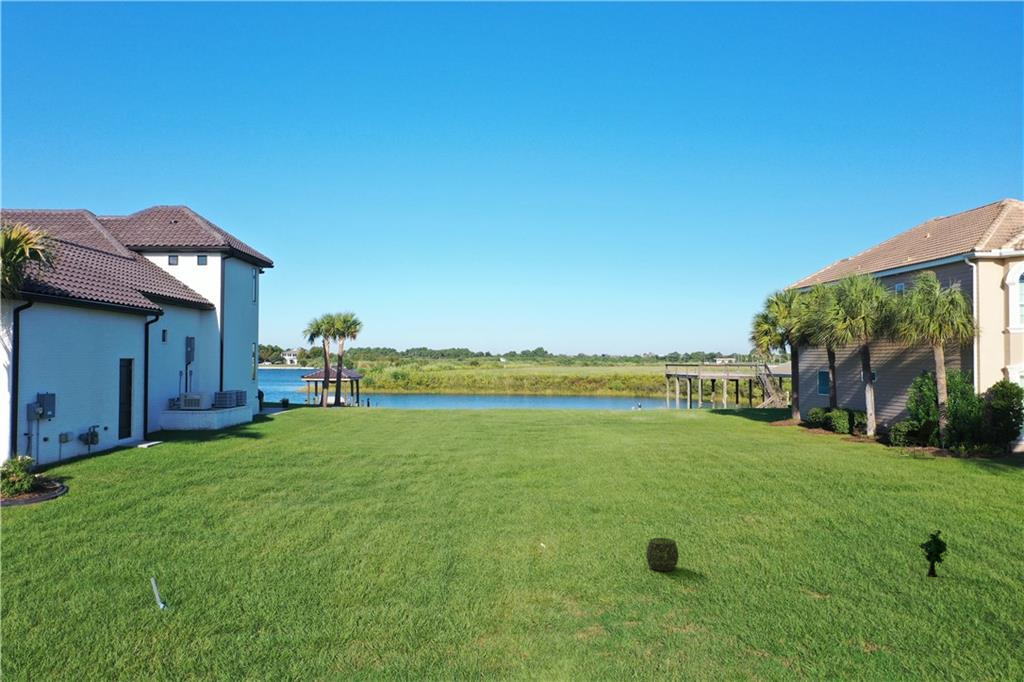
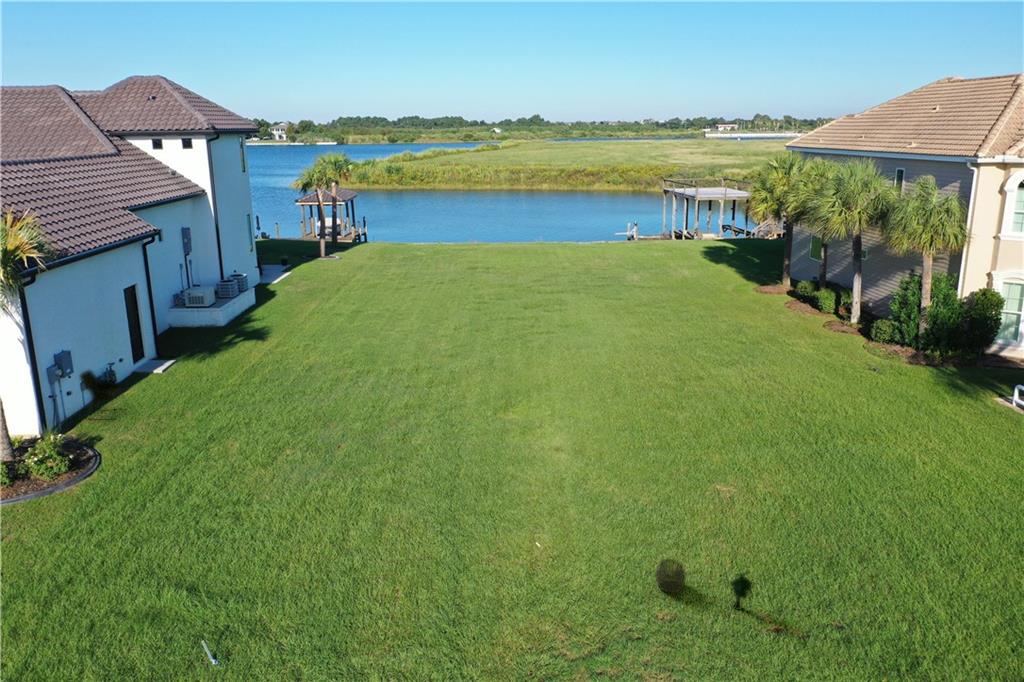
chair: present [901,420,937,459] -> present [80,370,126,419]
decorative plant: present [919,530,948,577] -> present [730,571,752,610]

